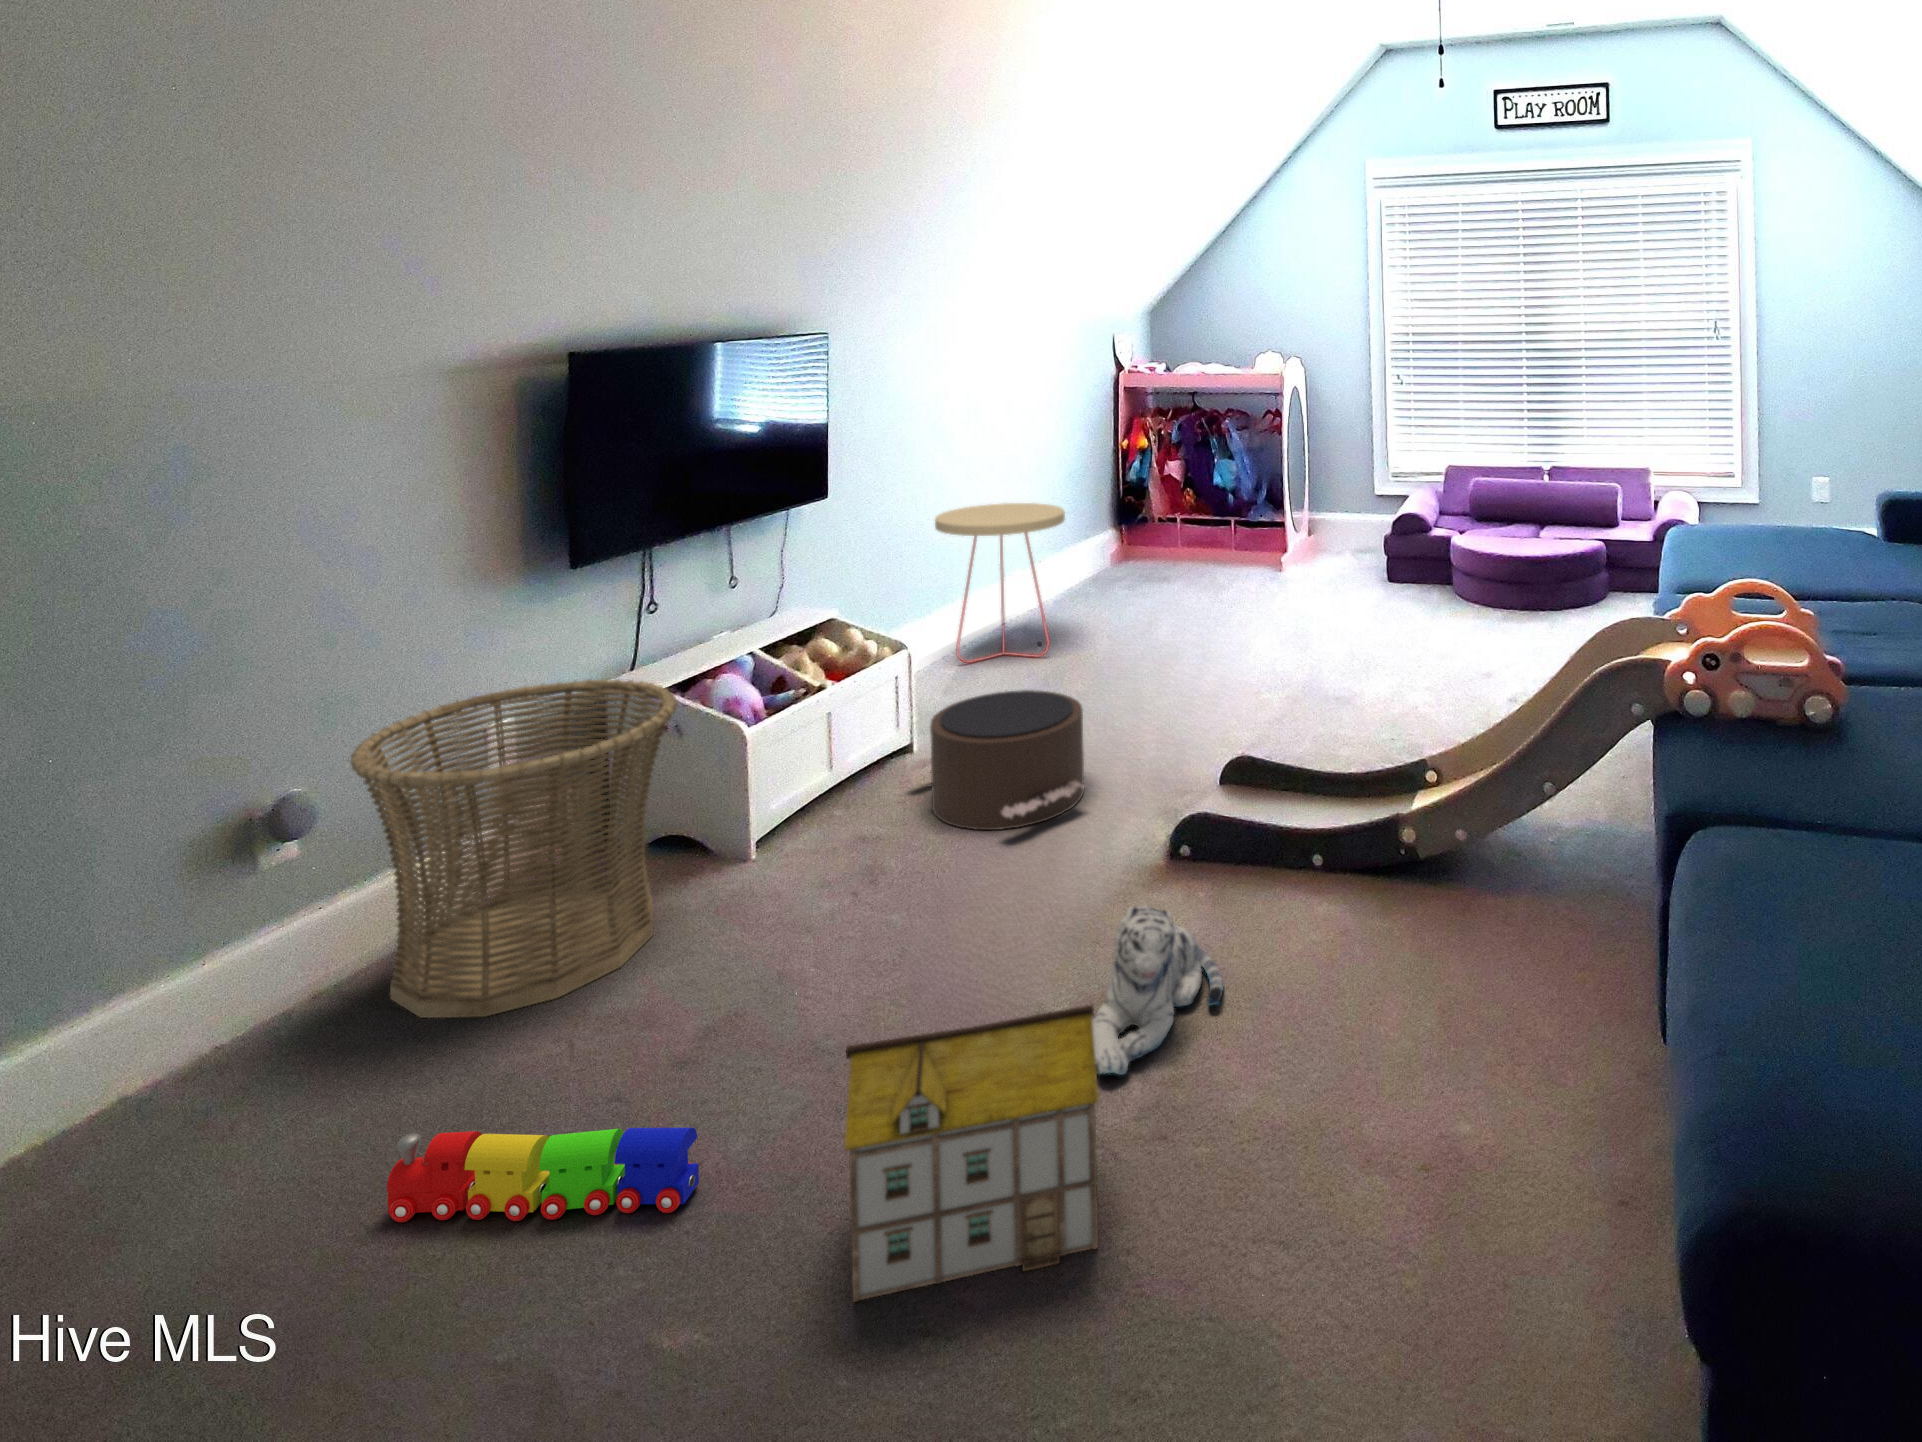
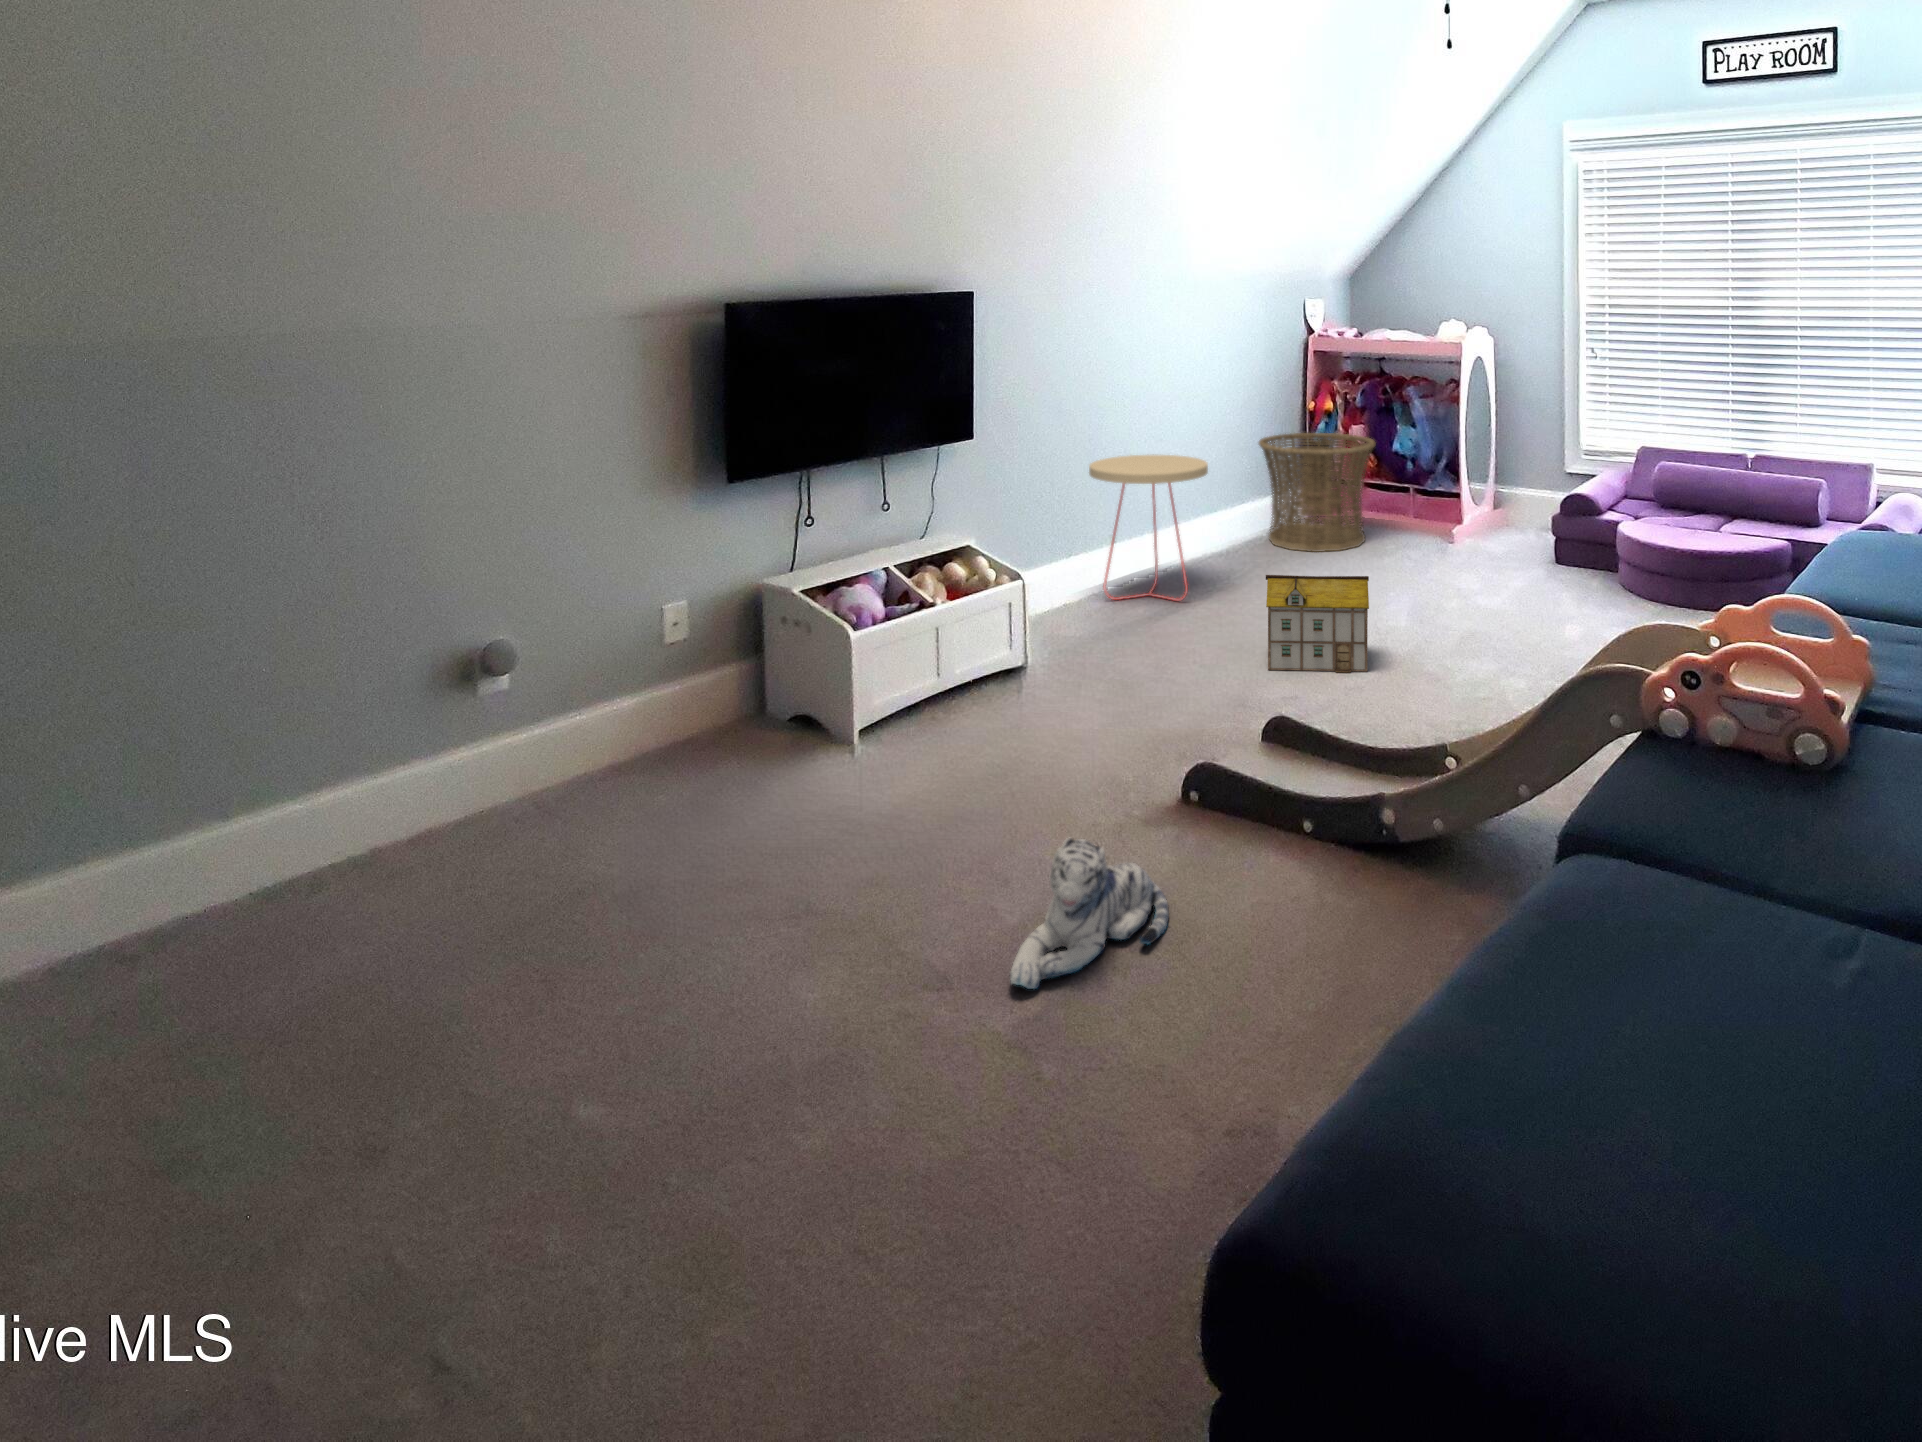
basket: present [350,679,677,1018] -> present [1259,433,1375,552]
pouf: present [910,690,1085,830] -> none [1001,628,1150,753]
toy house: present [844,1005,1099,1302] -> present [1266,575,1369,673]
toy train: present [387,1128,699,1222] -> none [463,915,670,1020]

